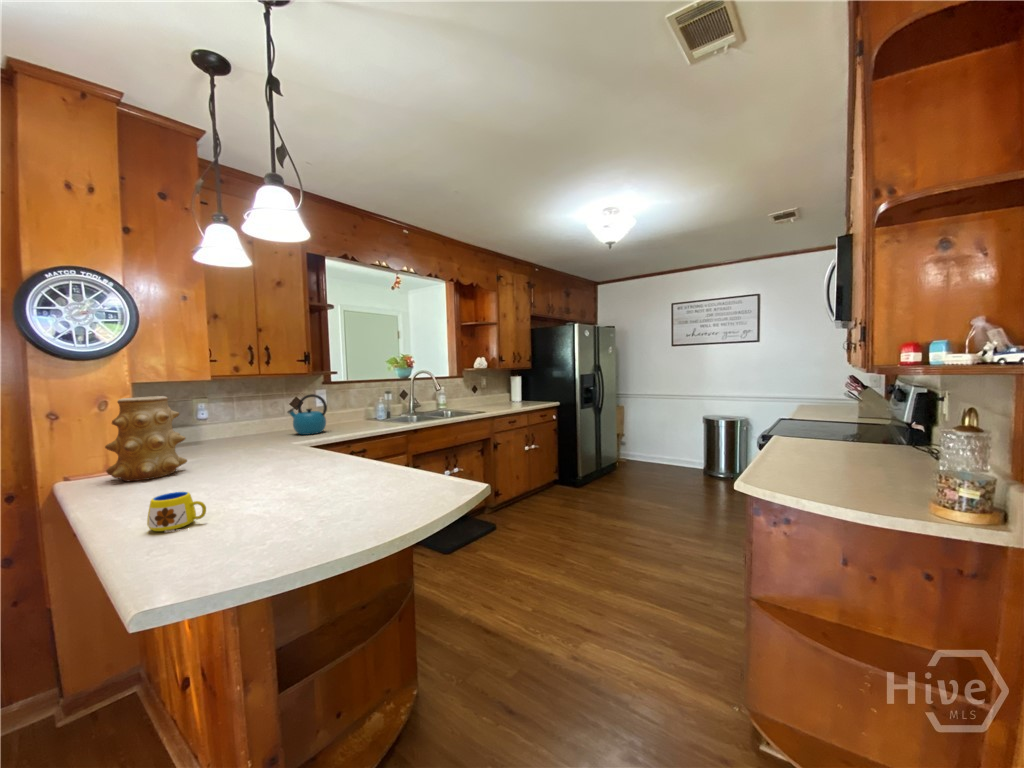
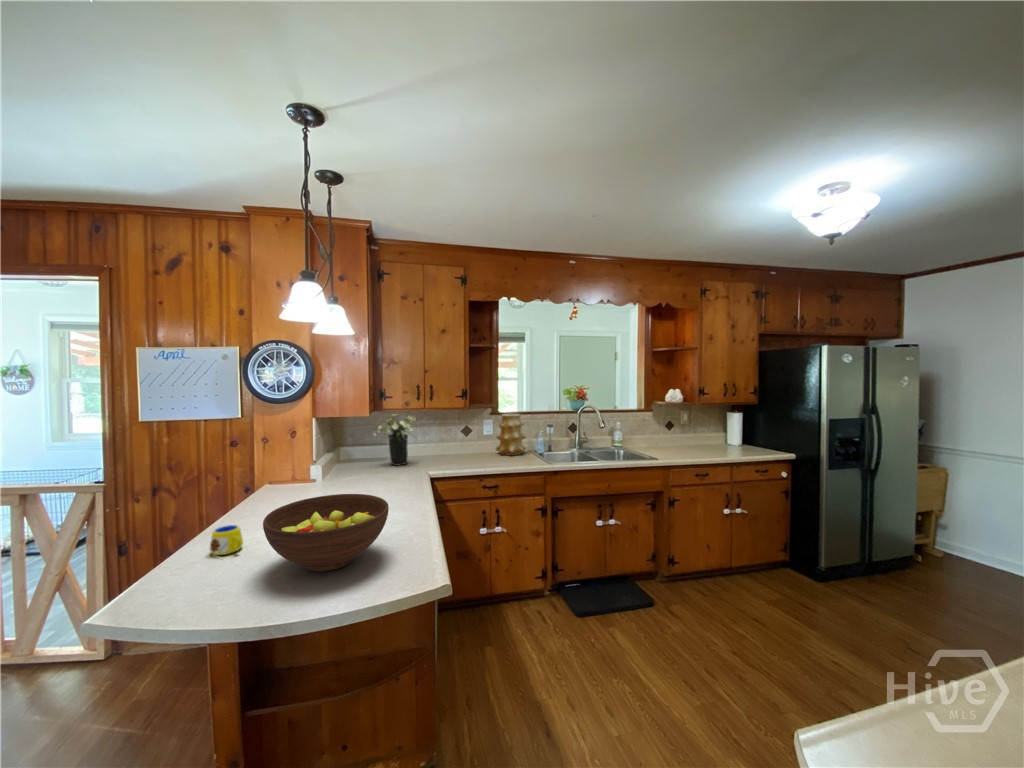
flower arrangement: none [191,380,257,446] -> present [373,415,415,466]
kettle: present [288,394,327,435] -> none [447,427,476,464]
vase: present [105,396,187,481] -> present [496,414,526,456]
fruit bowl: none [275,431,411,504] -> present [263,494,389,572]

